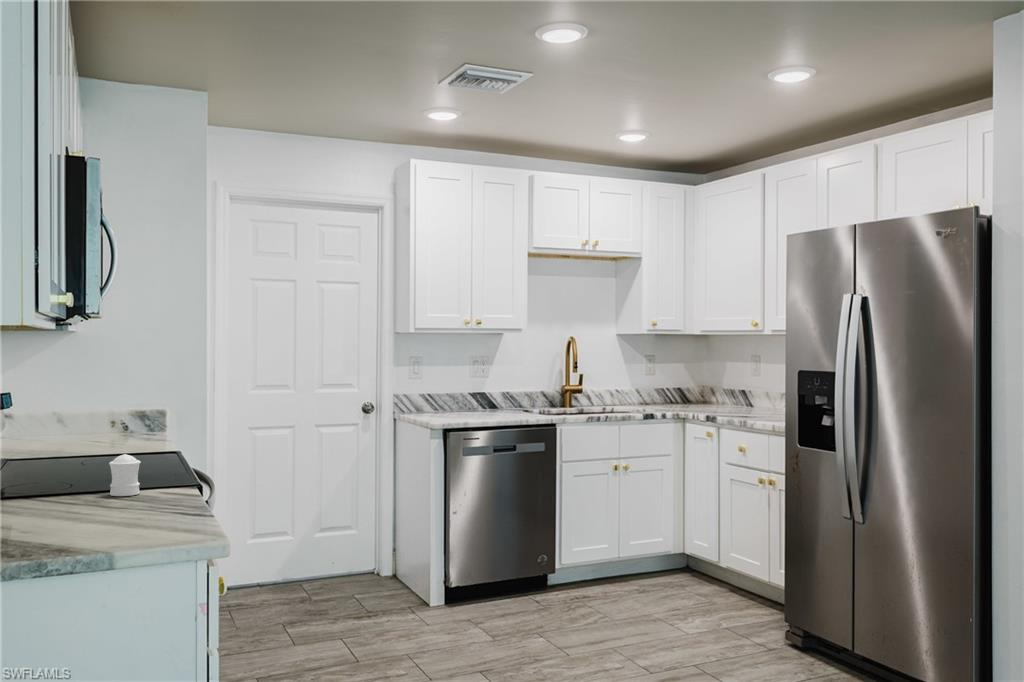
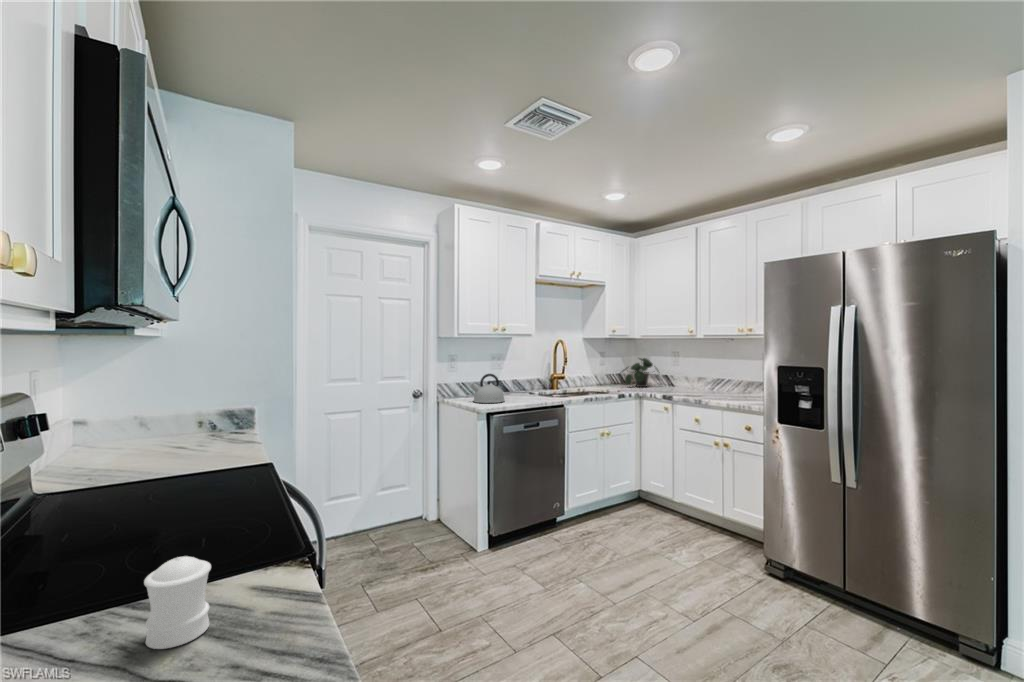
potted plant: none [676,363,732,407] -> present [622,358,660,387]
kettle: none [431,381,478,419] -> present [471,374,504,403]

